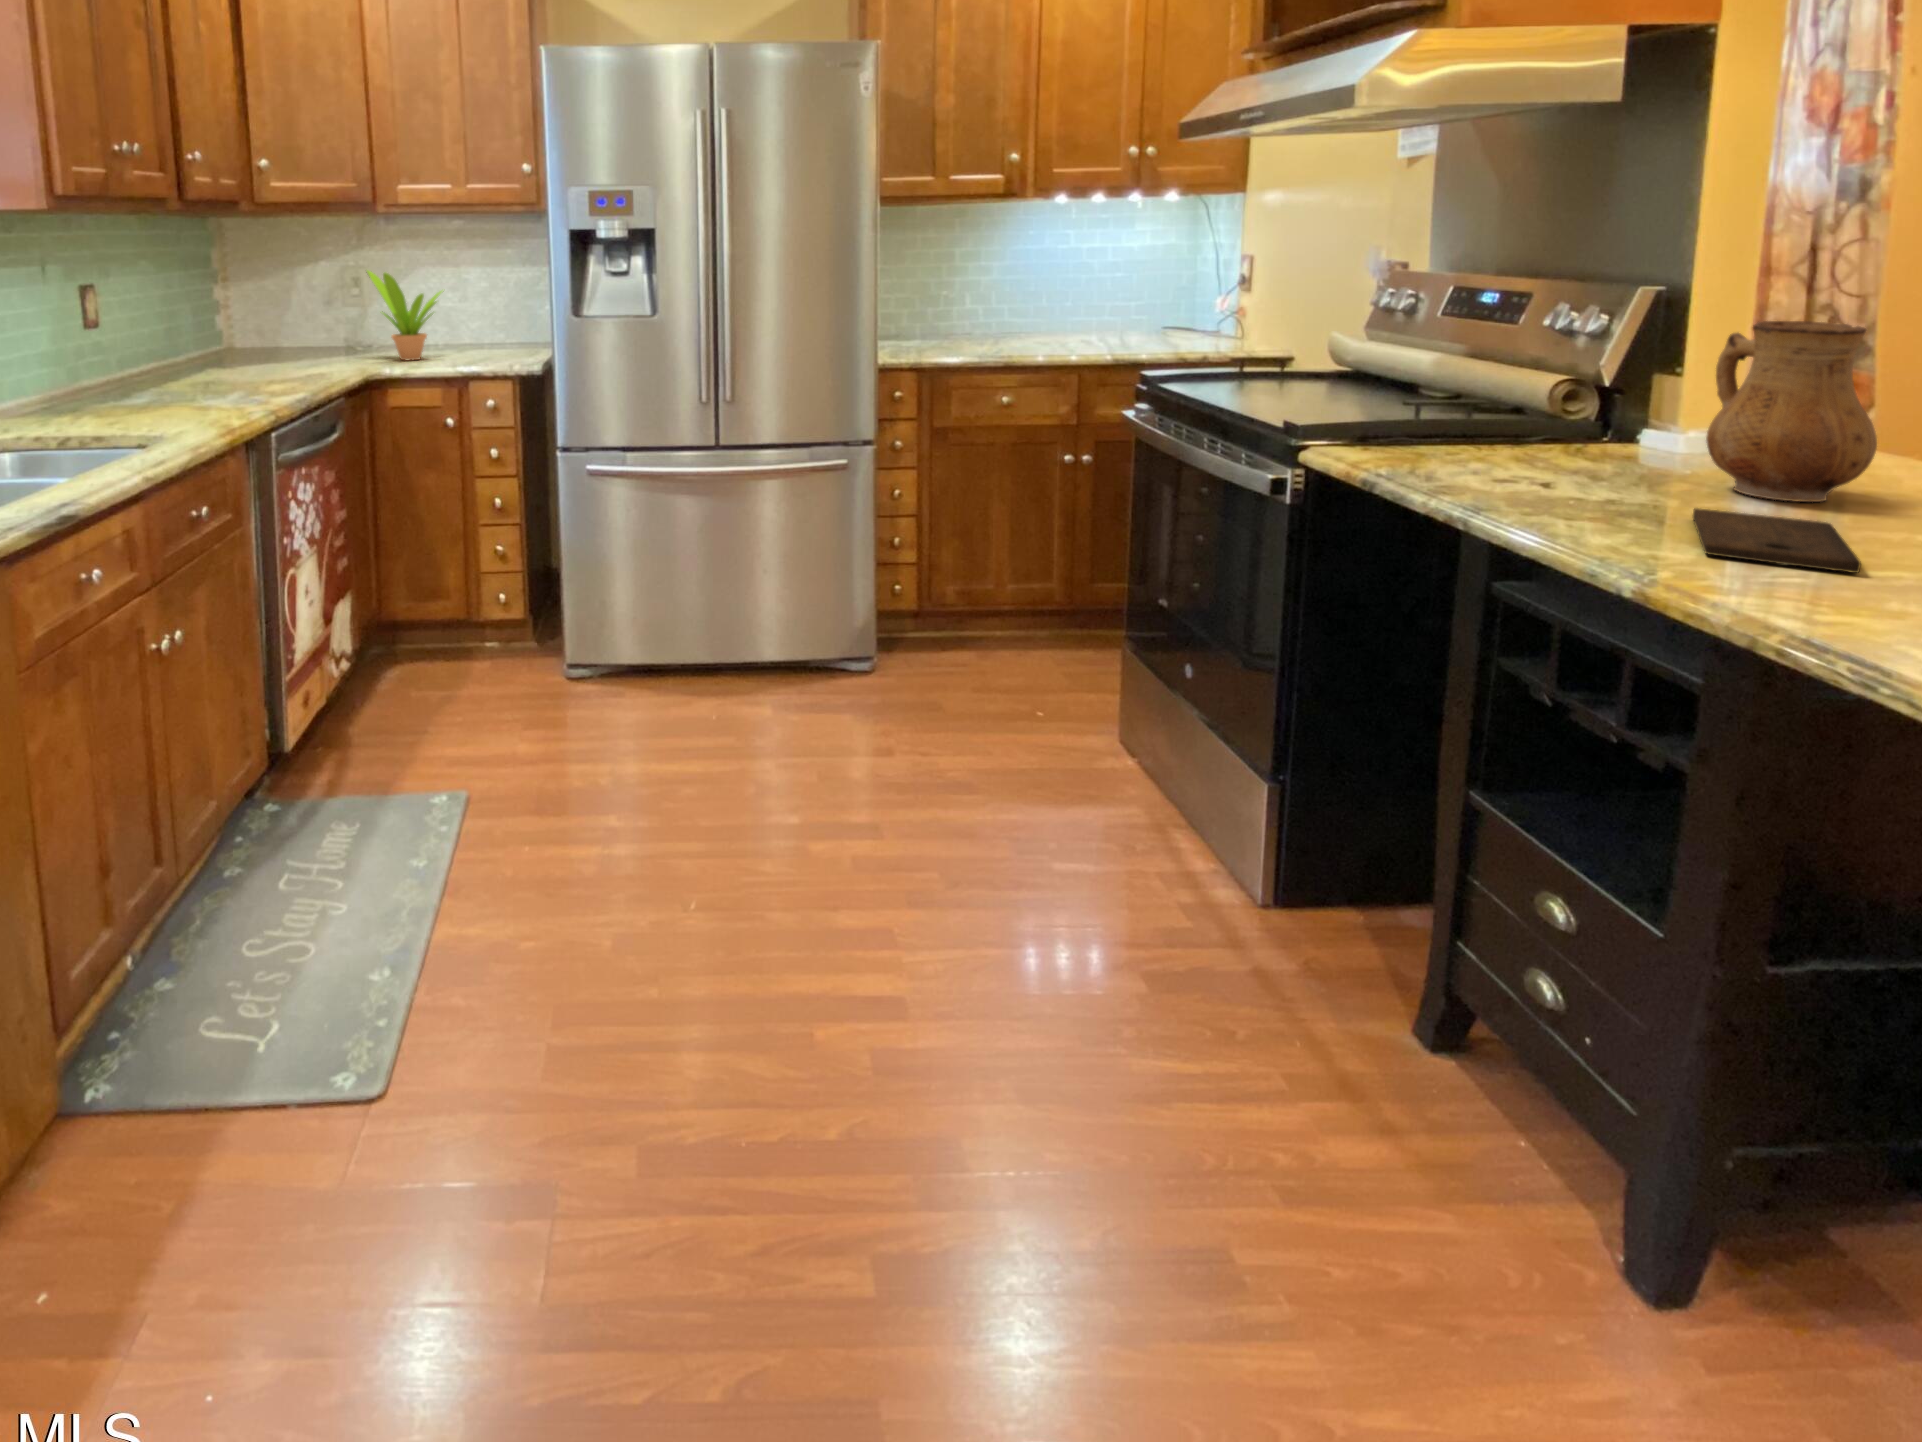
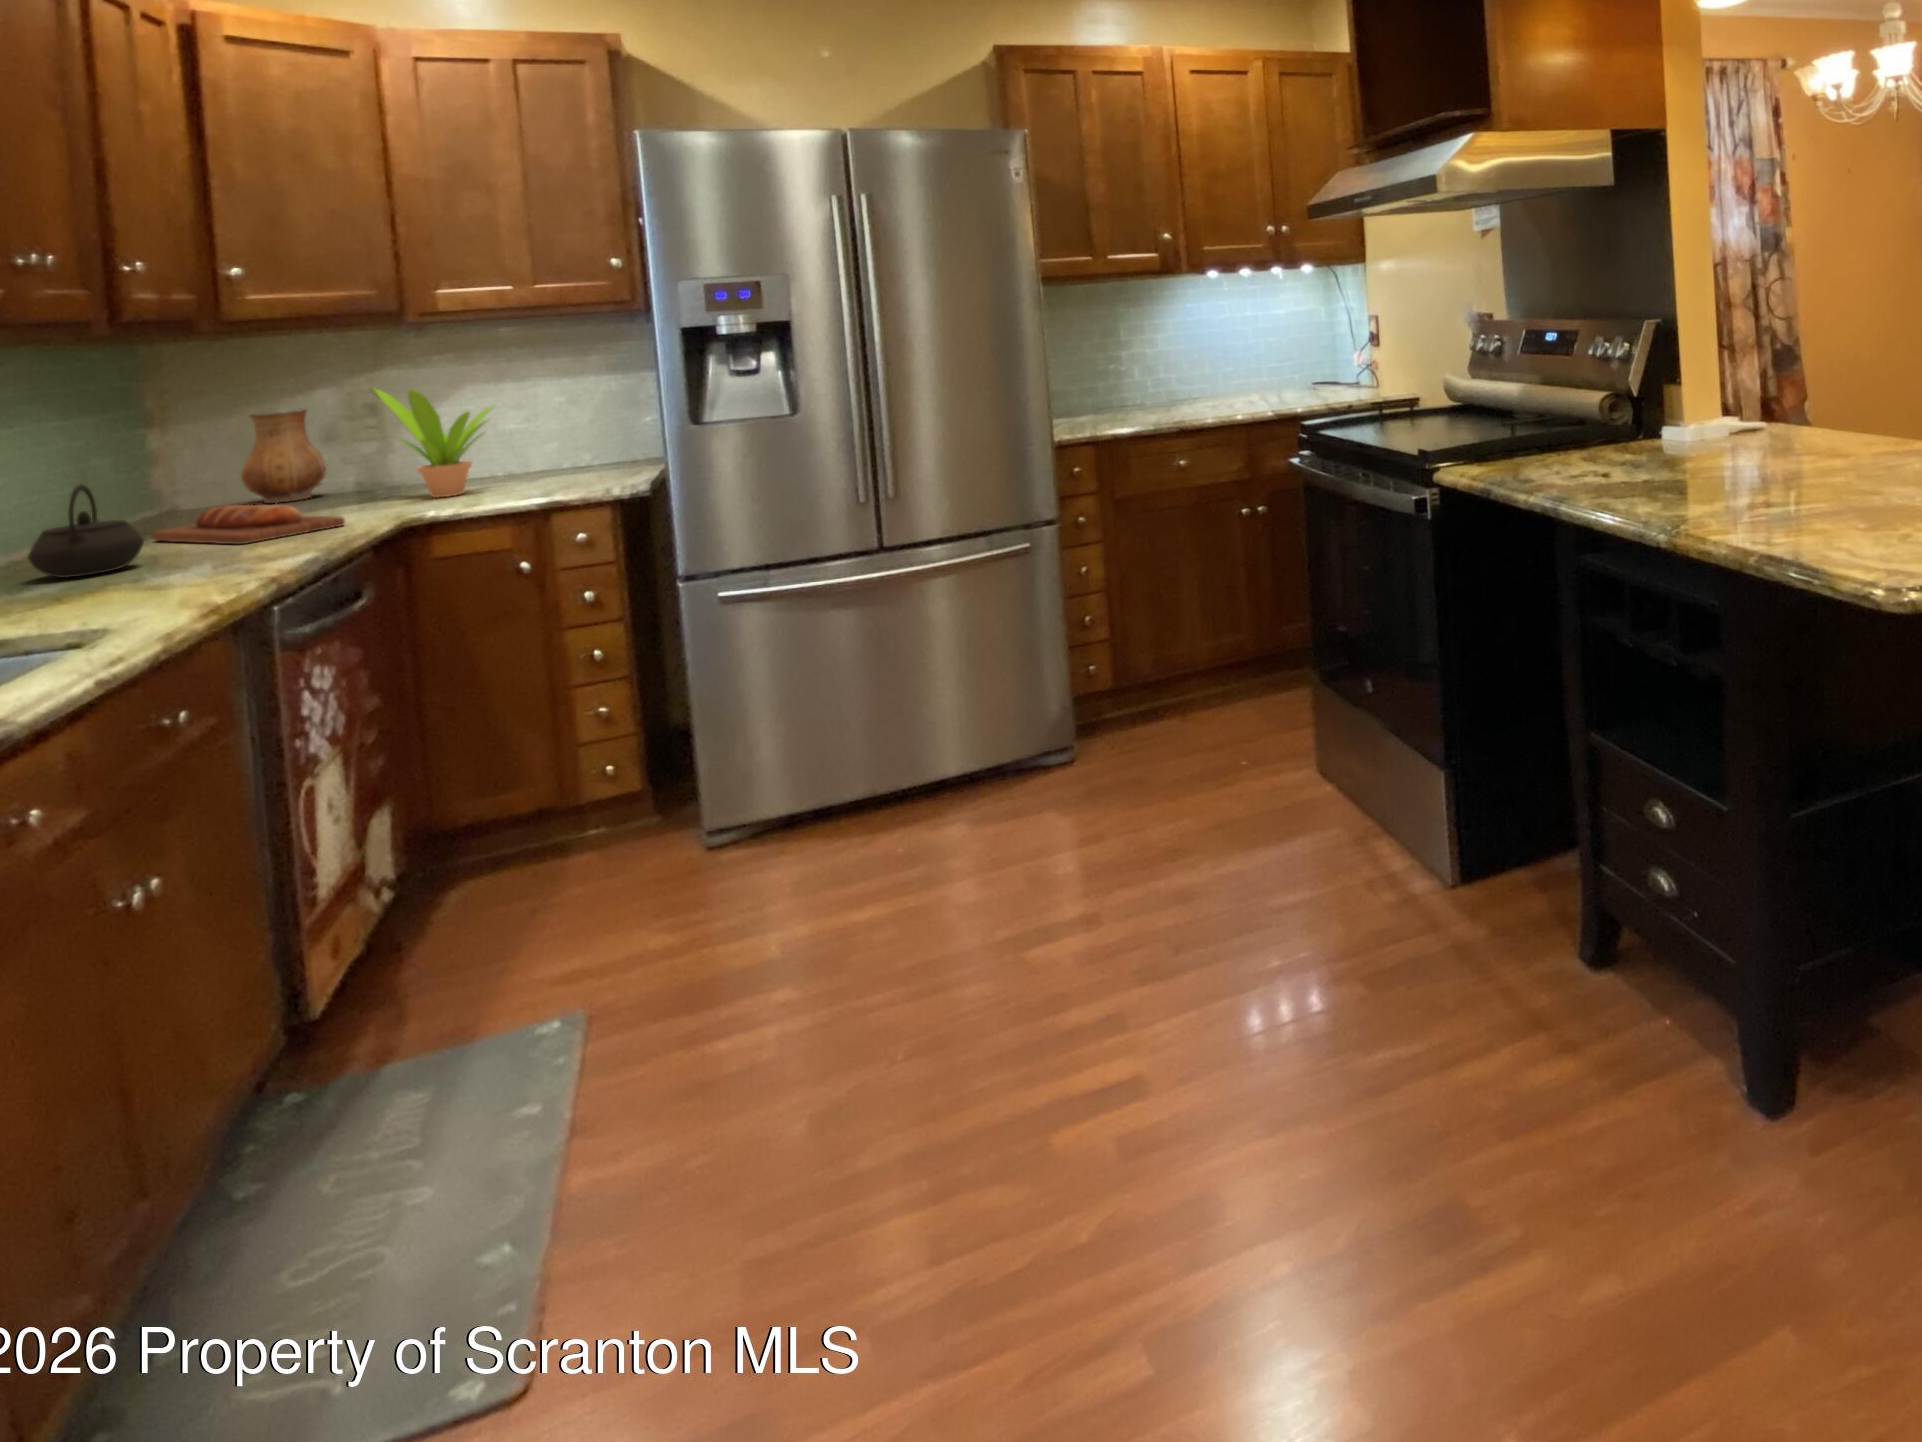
ceramic pitcher: present [1706,321,1877,502] -> present [241,409,326,503]
kettle: none [148,326,211,393] -> present [28,485,144,578]
bread loaf: none [230,351,337,382] -> present [153,505,345,544]
cutting board: present [1693,508,1861,573] -> none [1679,473,1760,503]

